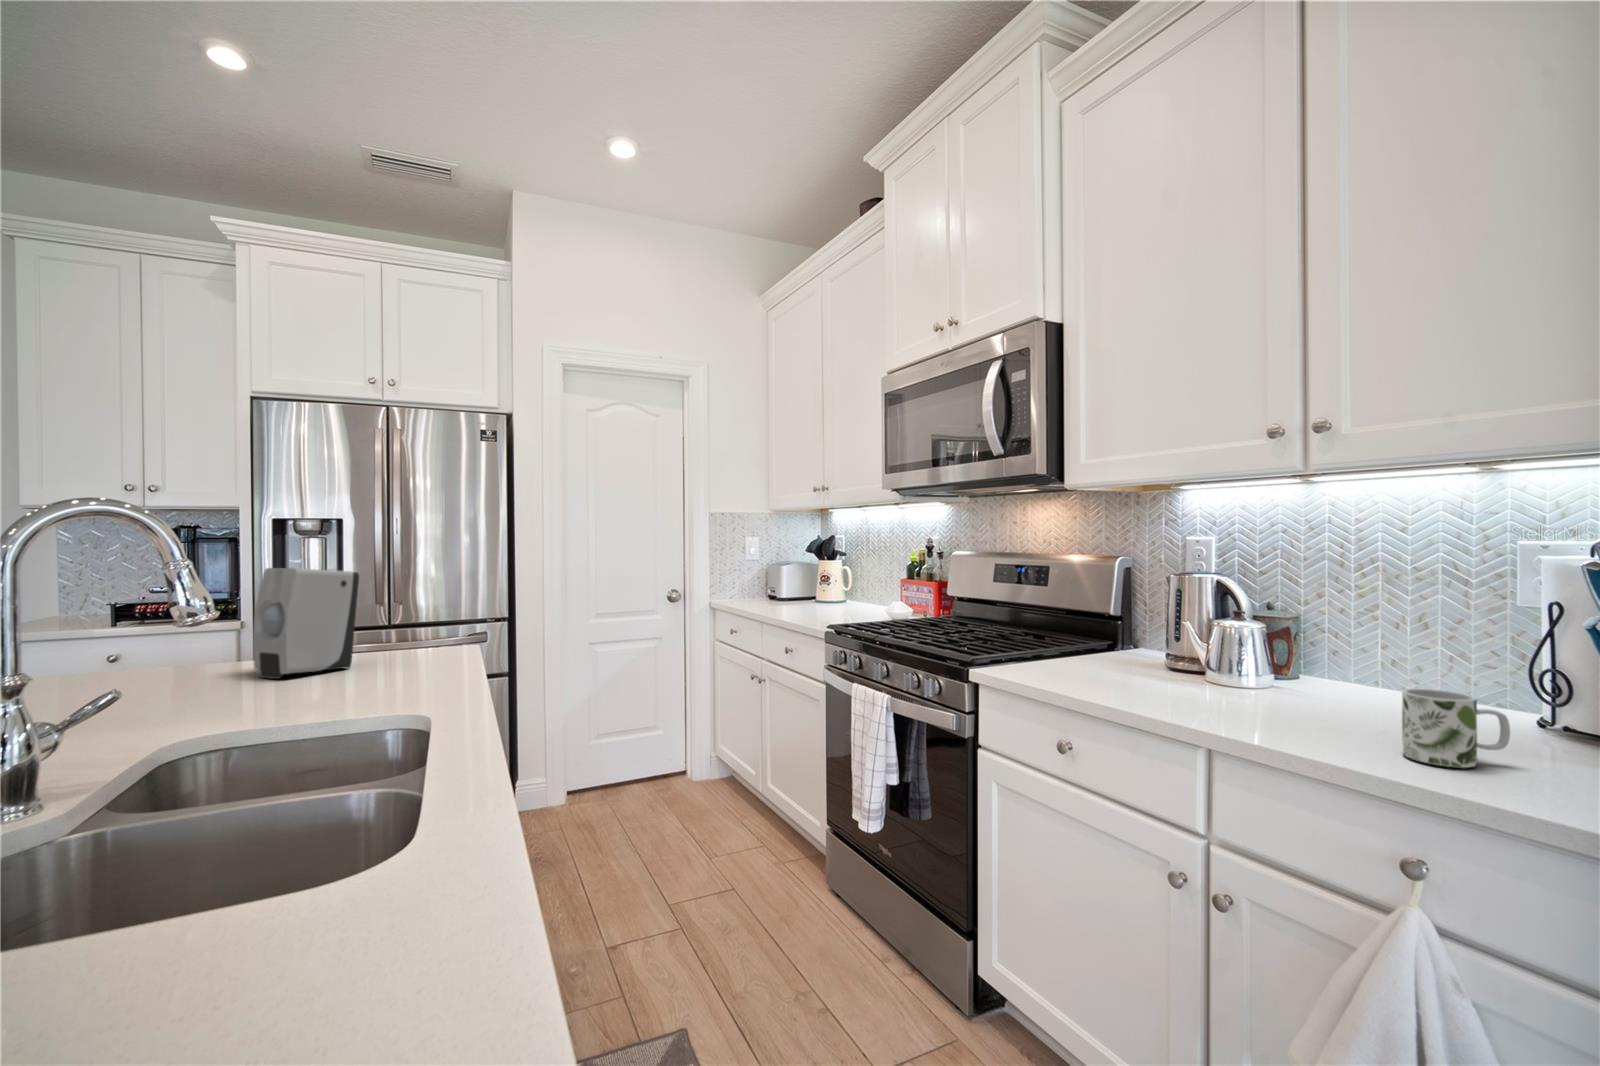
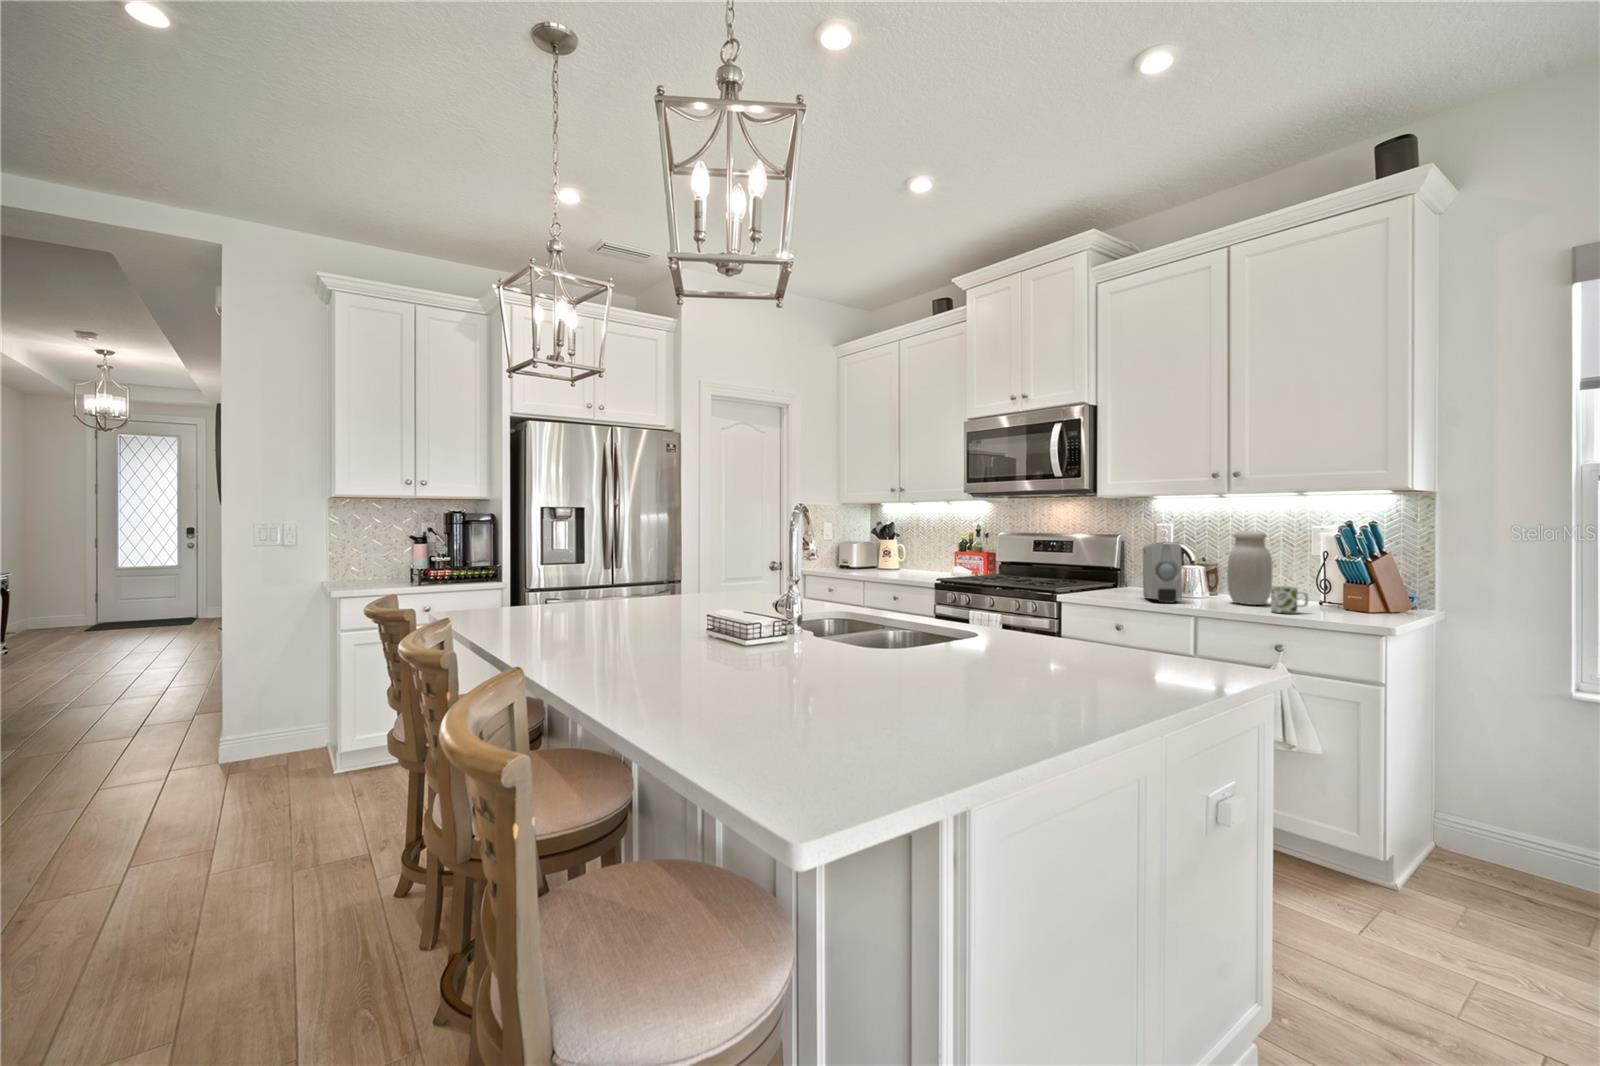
jar: none [1301,551,1411,724] -> present [1227,531,1272,605]
soap dispenser: present [253,568,359,679] -> present [1143,543,1182,603]

